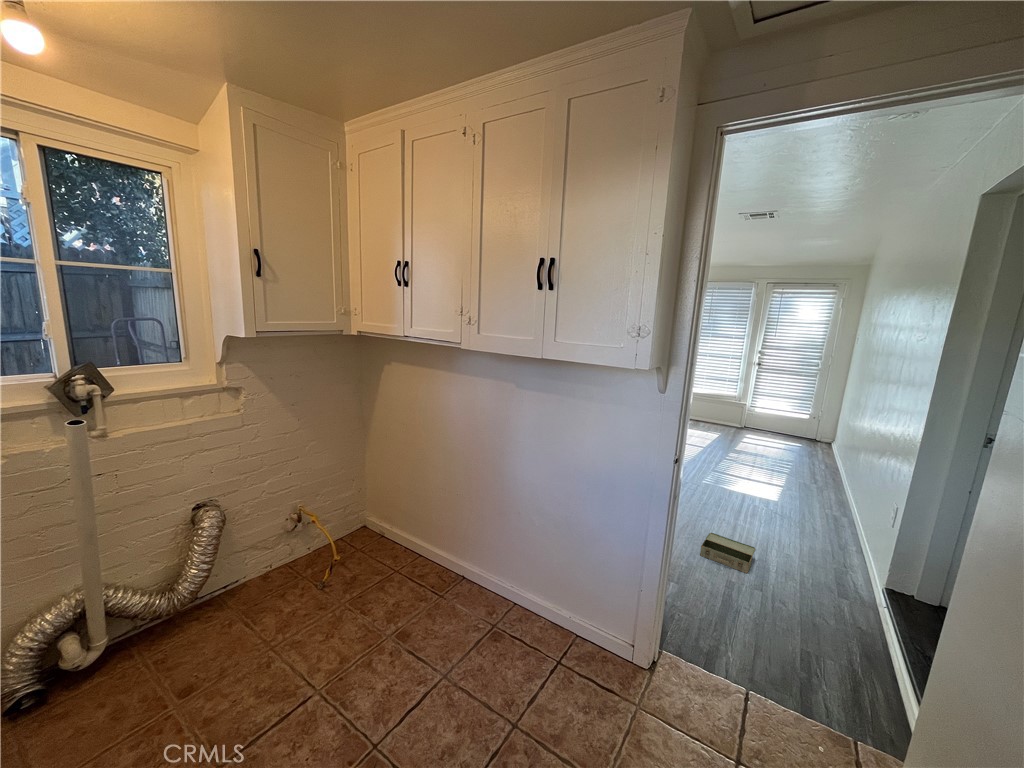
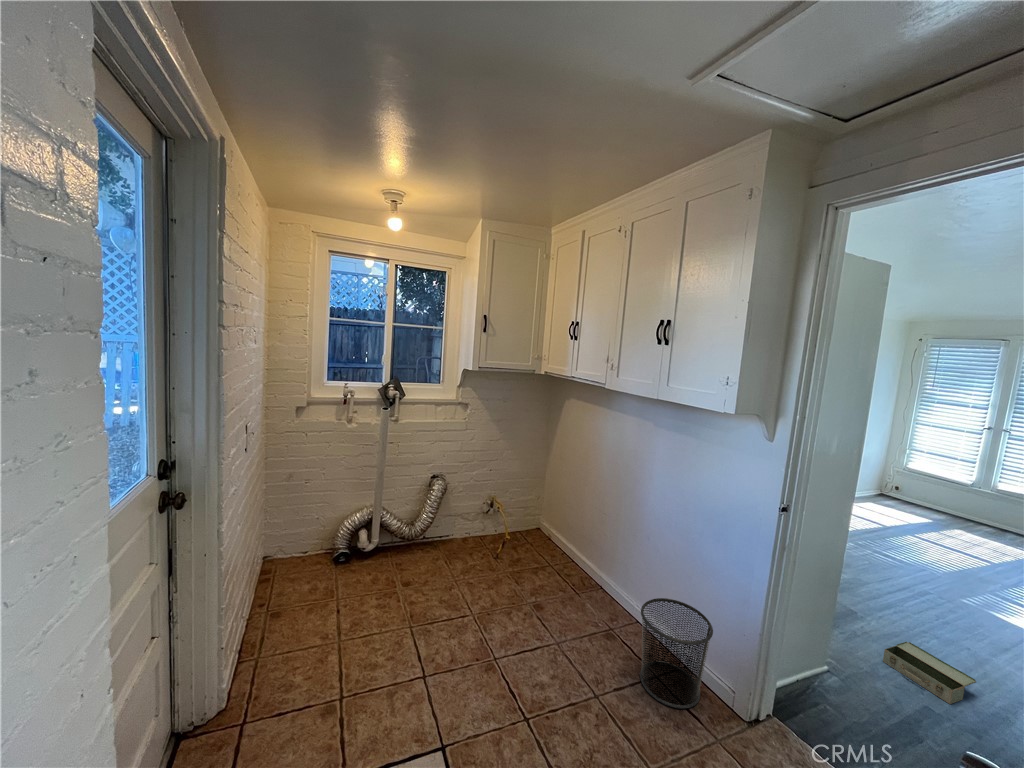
waste bin: none [541,575,616,693] -> present [640,598,713,709]

